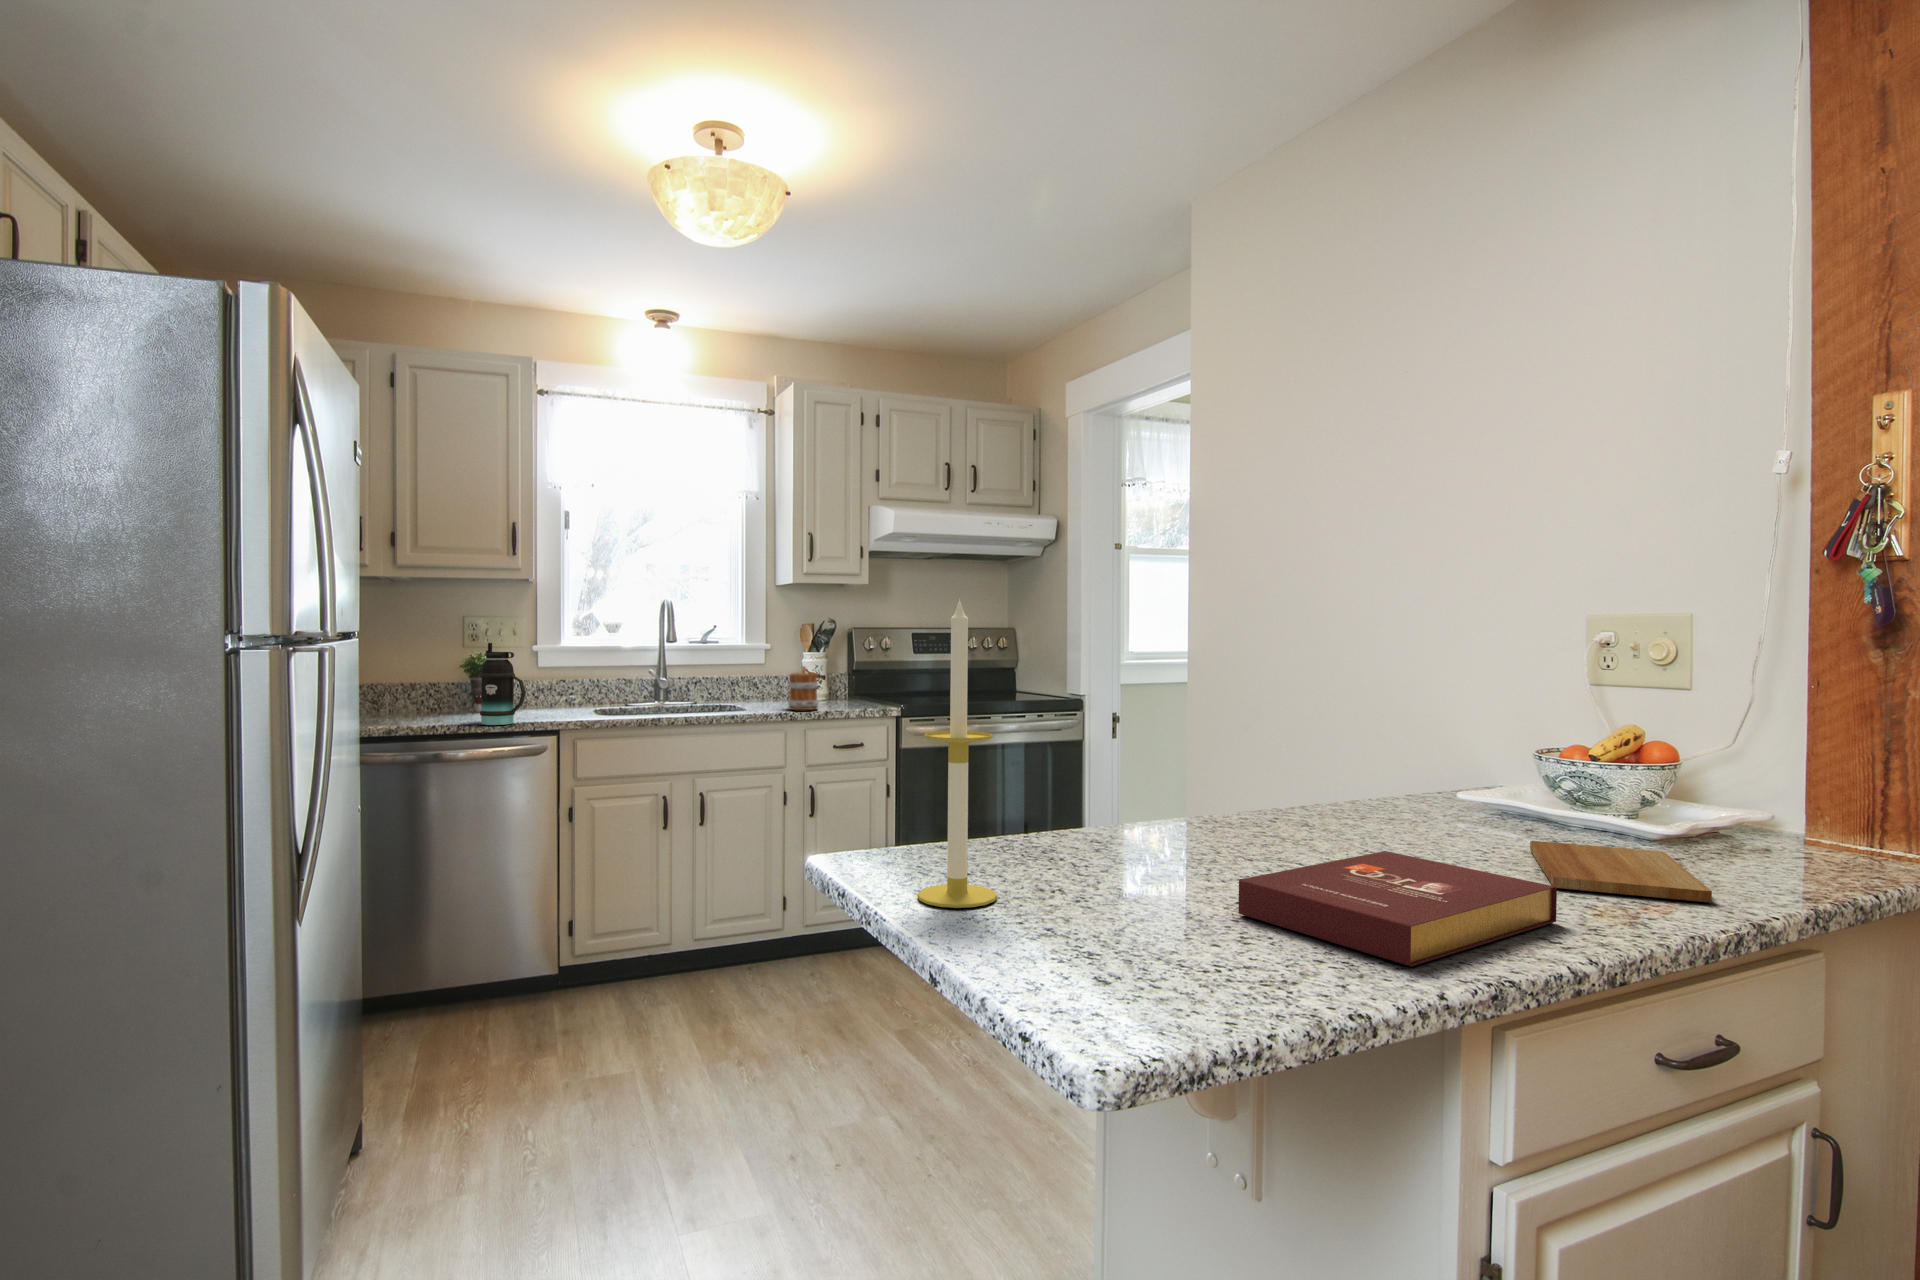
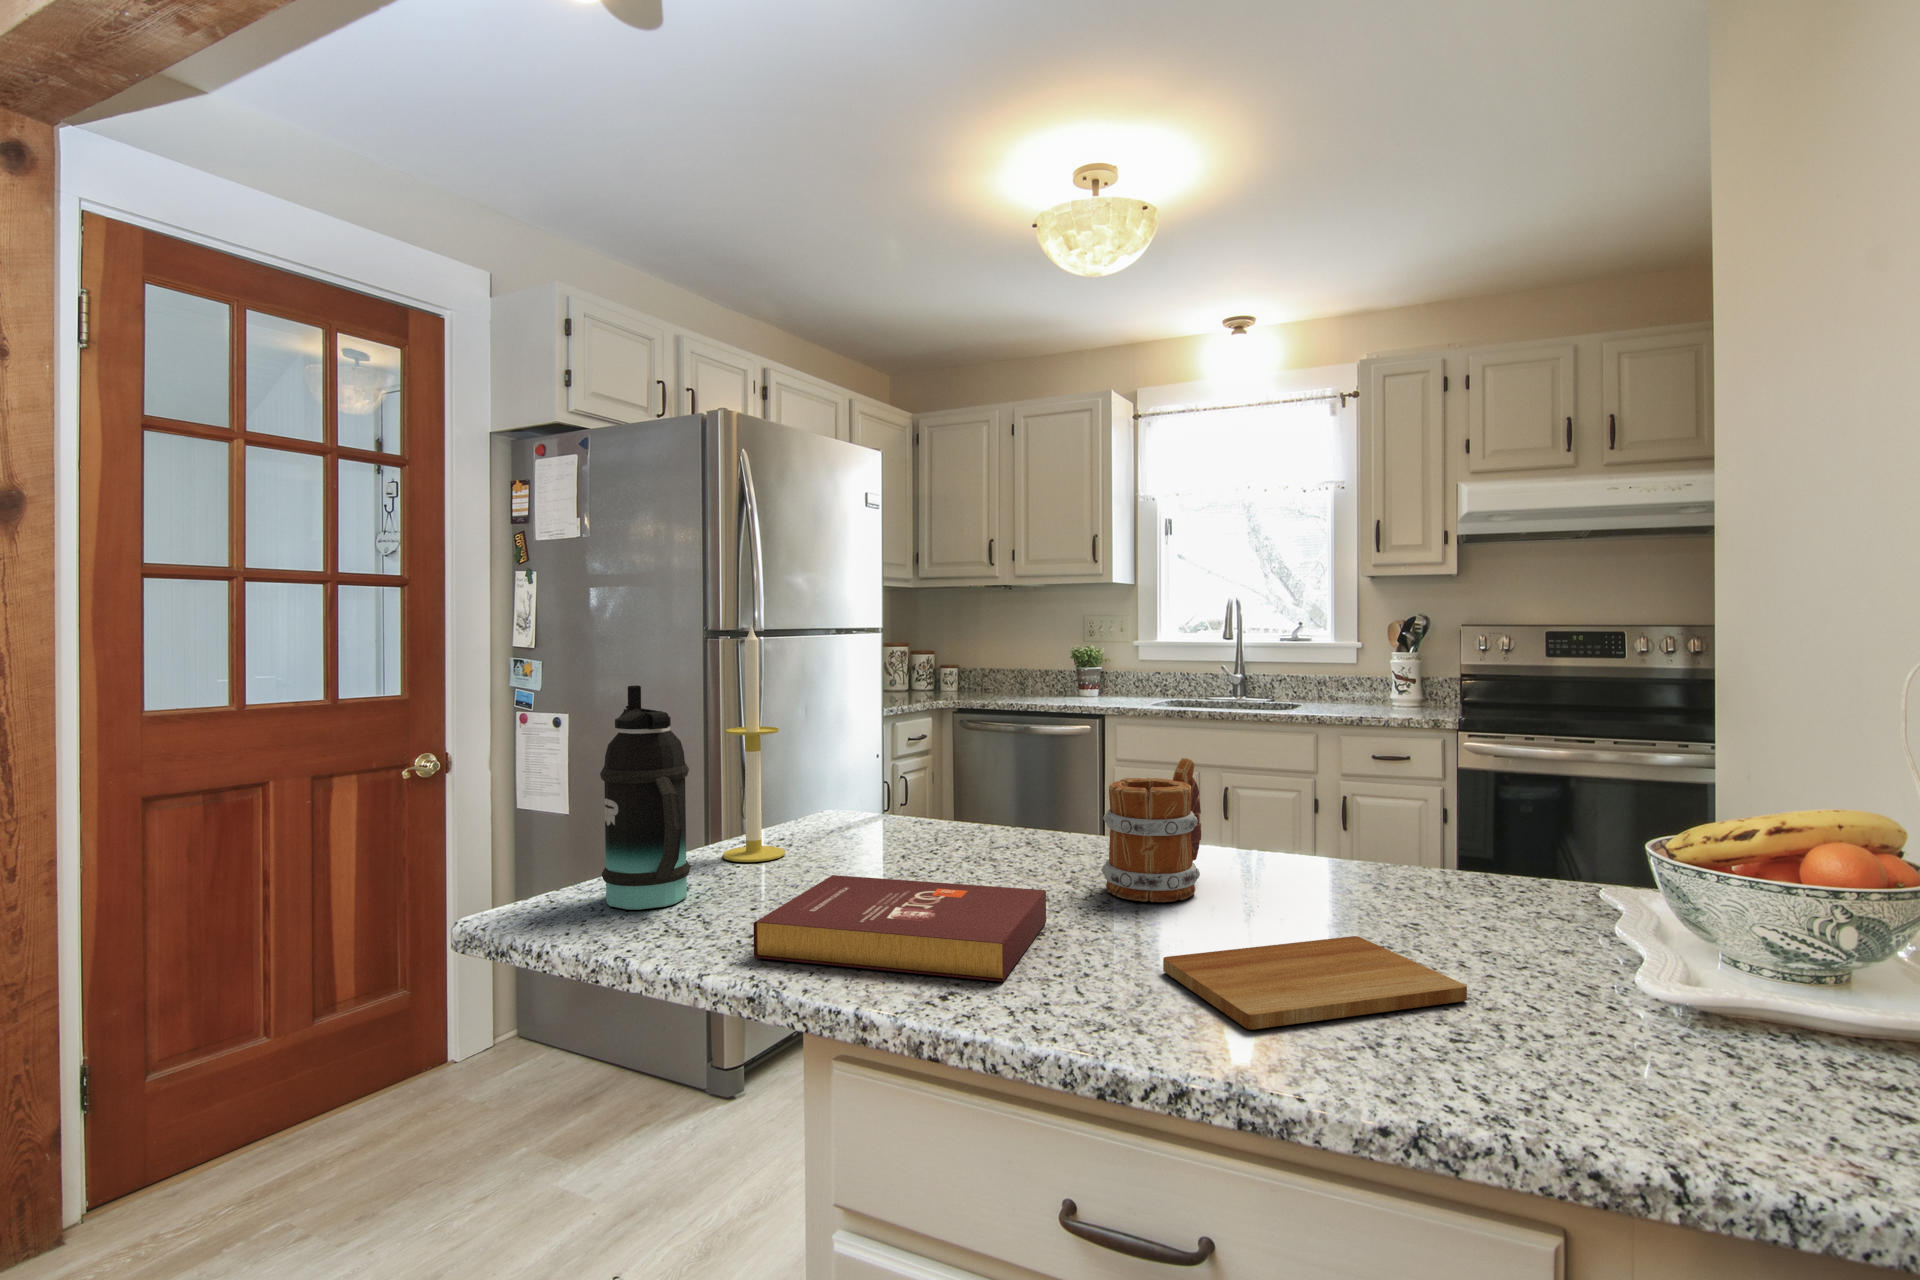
bottle: present [480,643,526,725] -> present [600,685,690,910]
mug: present [788,666,819,710] -> present [1102,758,1201,902]

